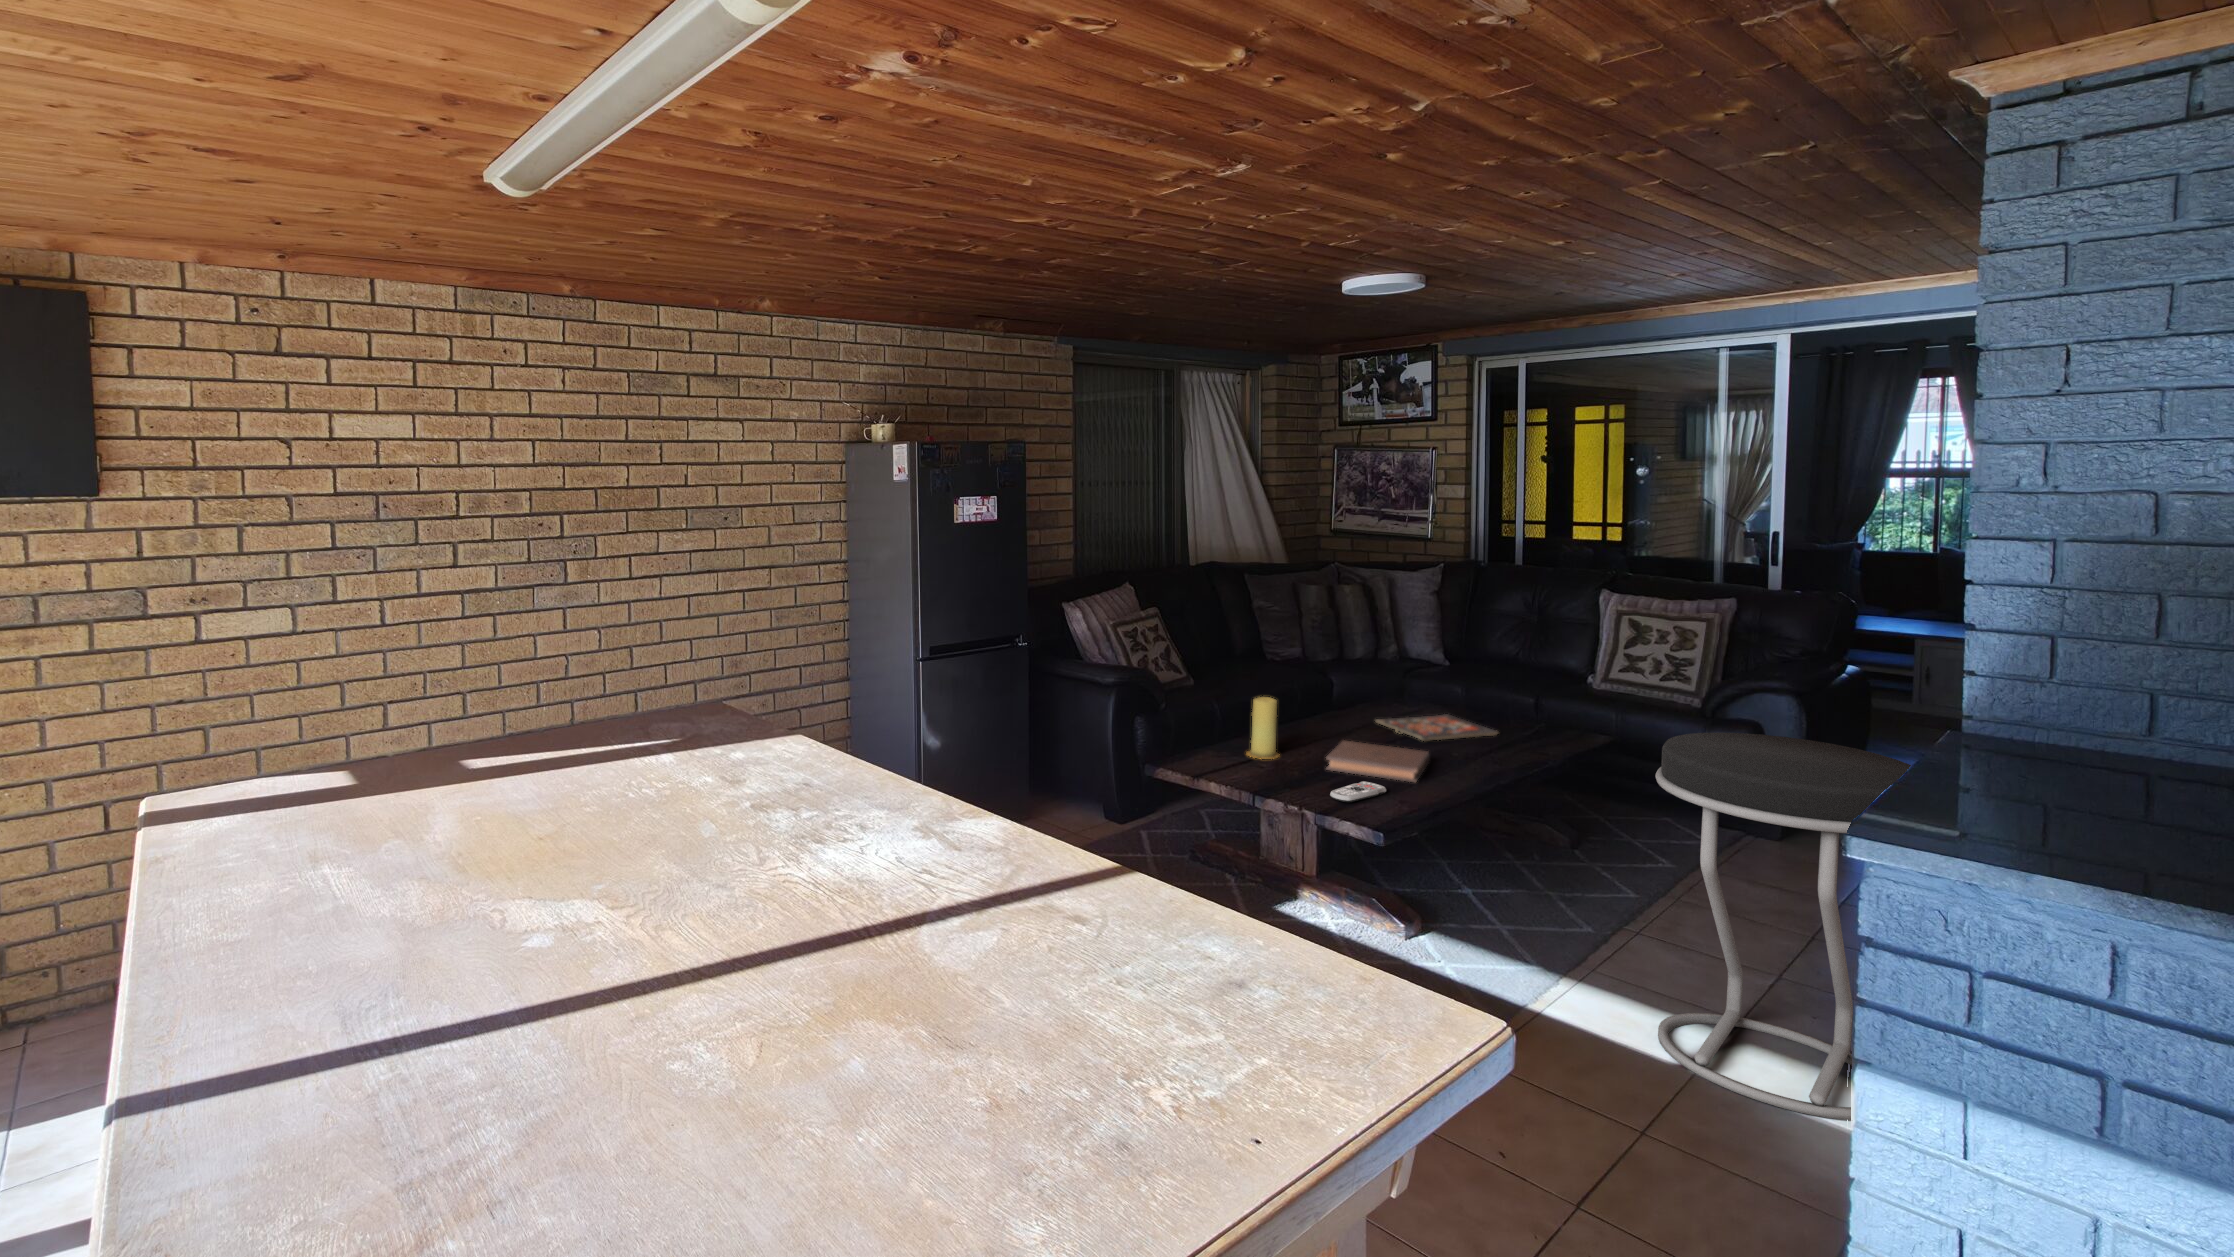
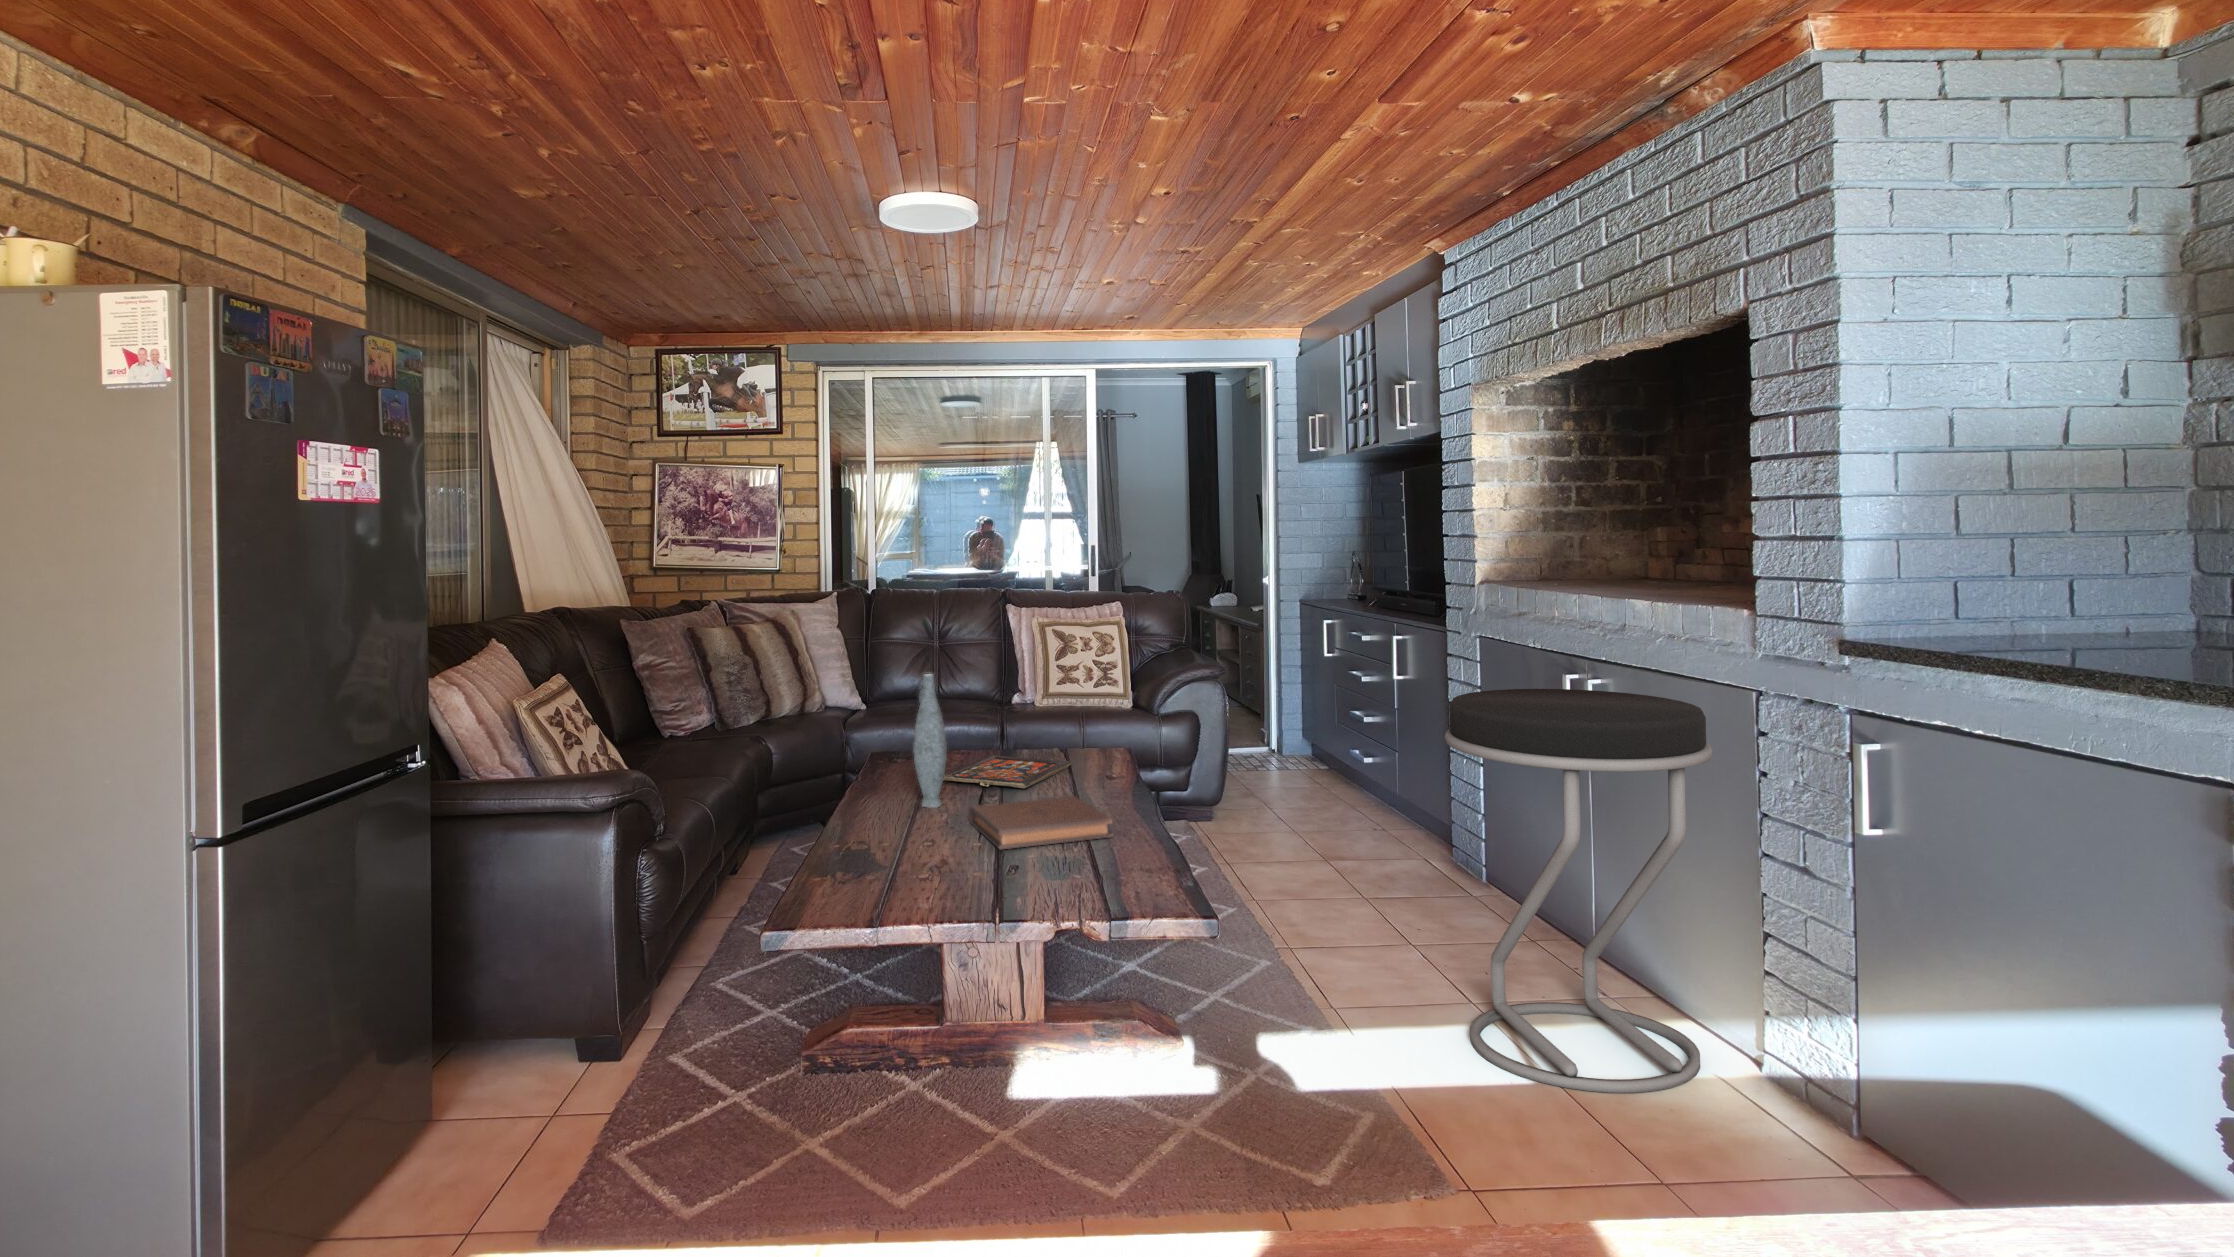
vase: none [1329,643,1356,738] -> present [913,674,947,808]
candle: present [1247,697,1279,759] -> none [863,763,913,859]
remote control: present [1330,781,1386,802] -> none [1072,850,1112,885]

